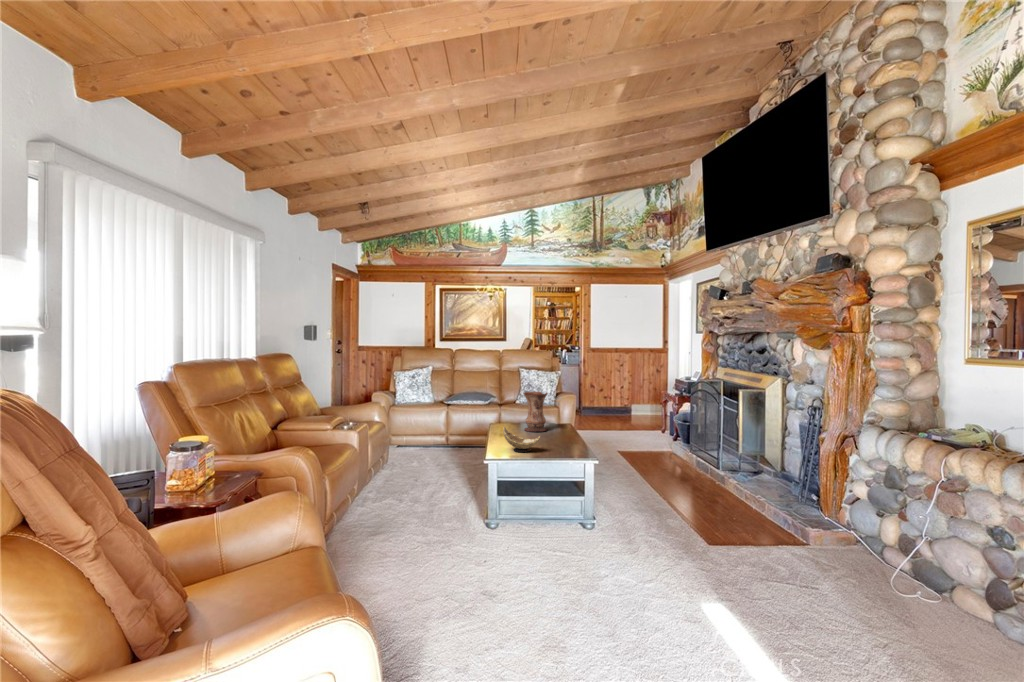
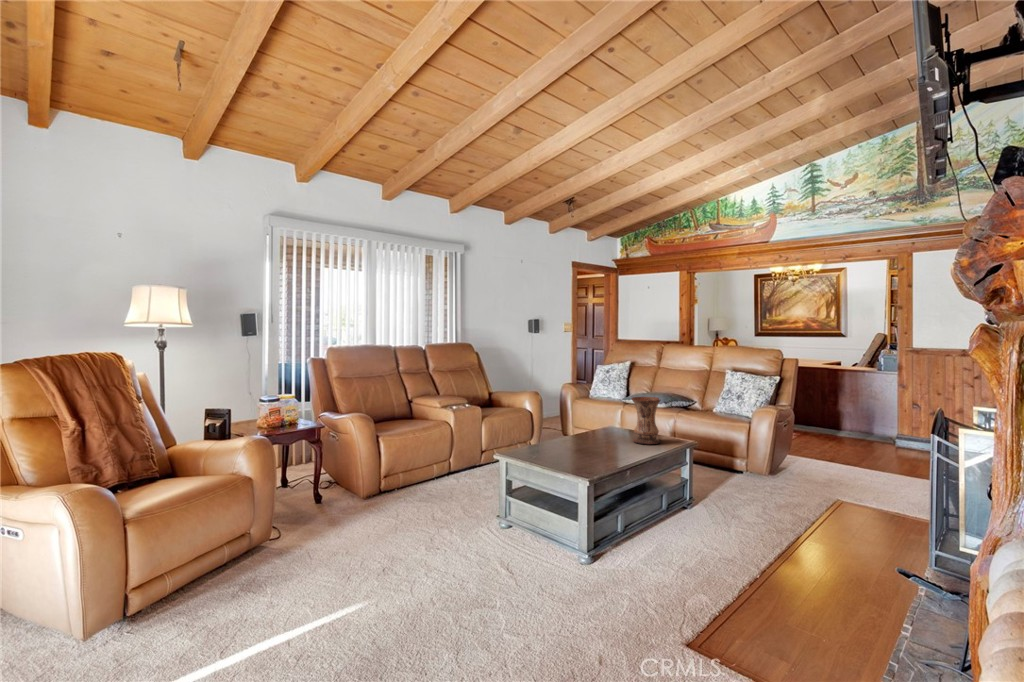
decorative bowl: present [503,426,540,452] -> none [549,429,584,460]

